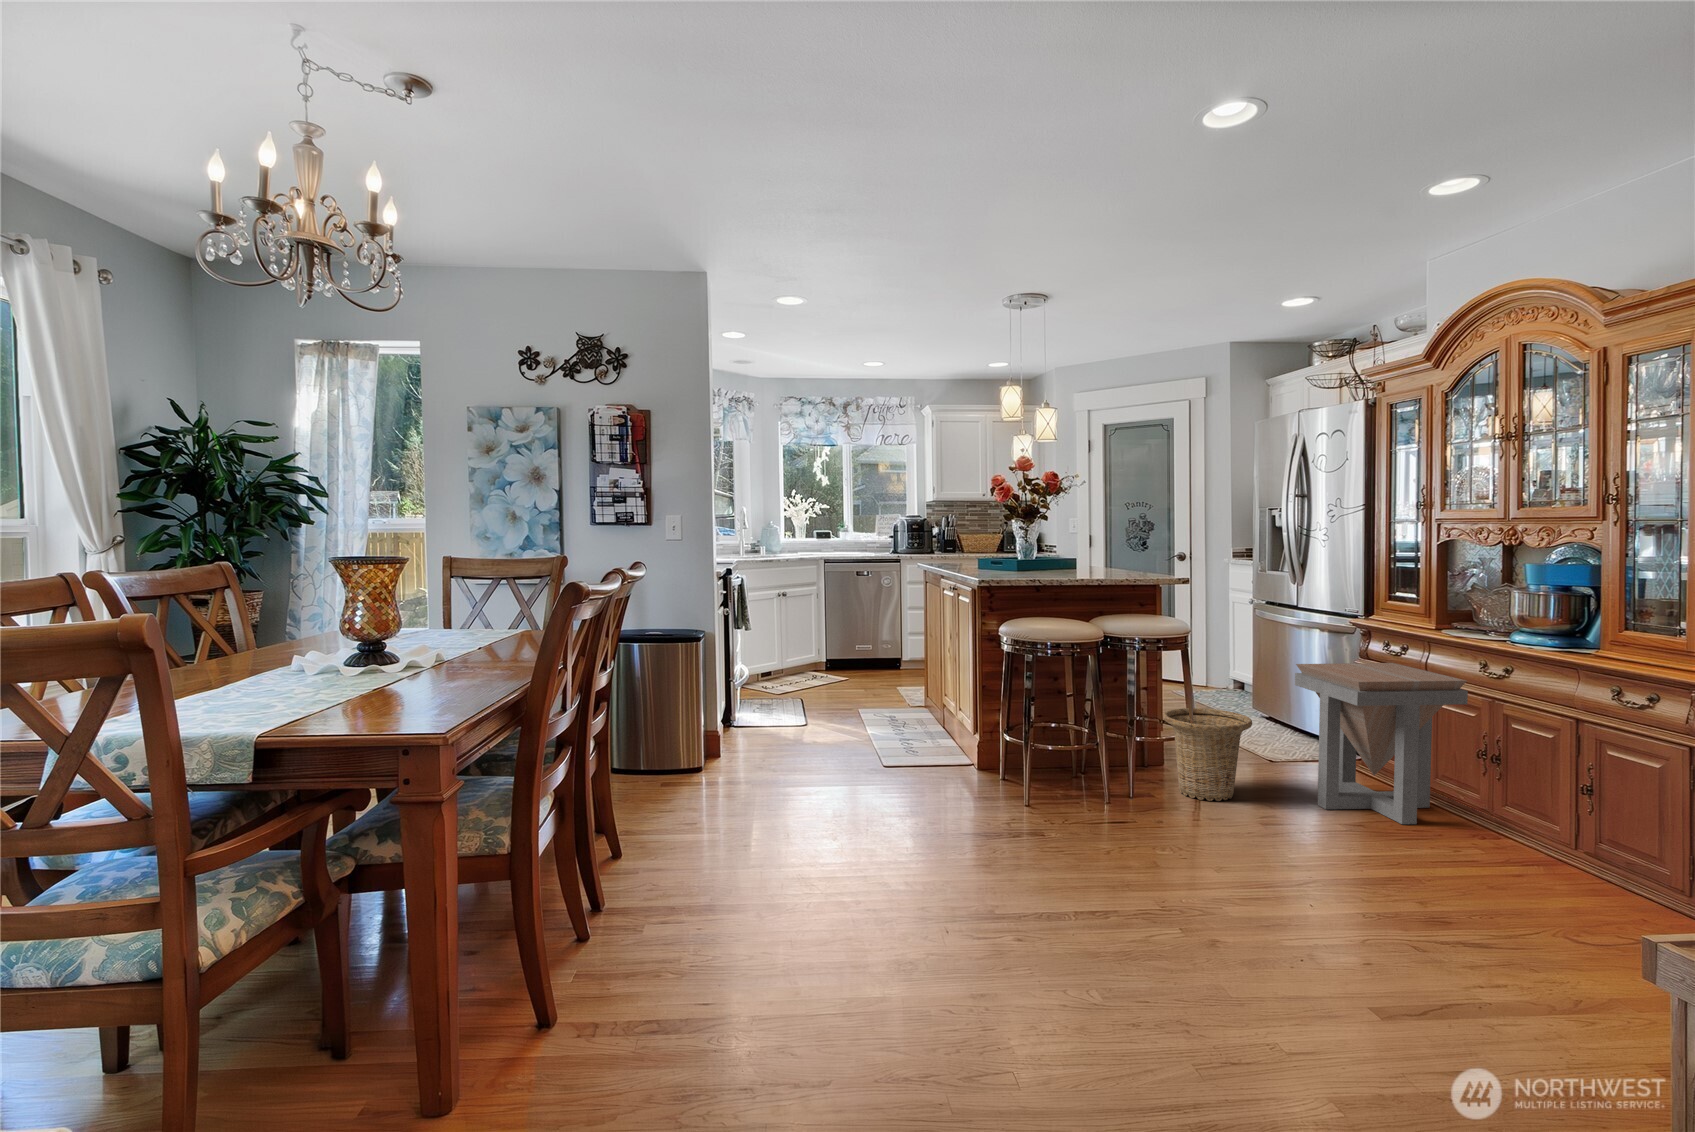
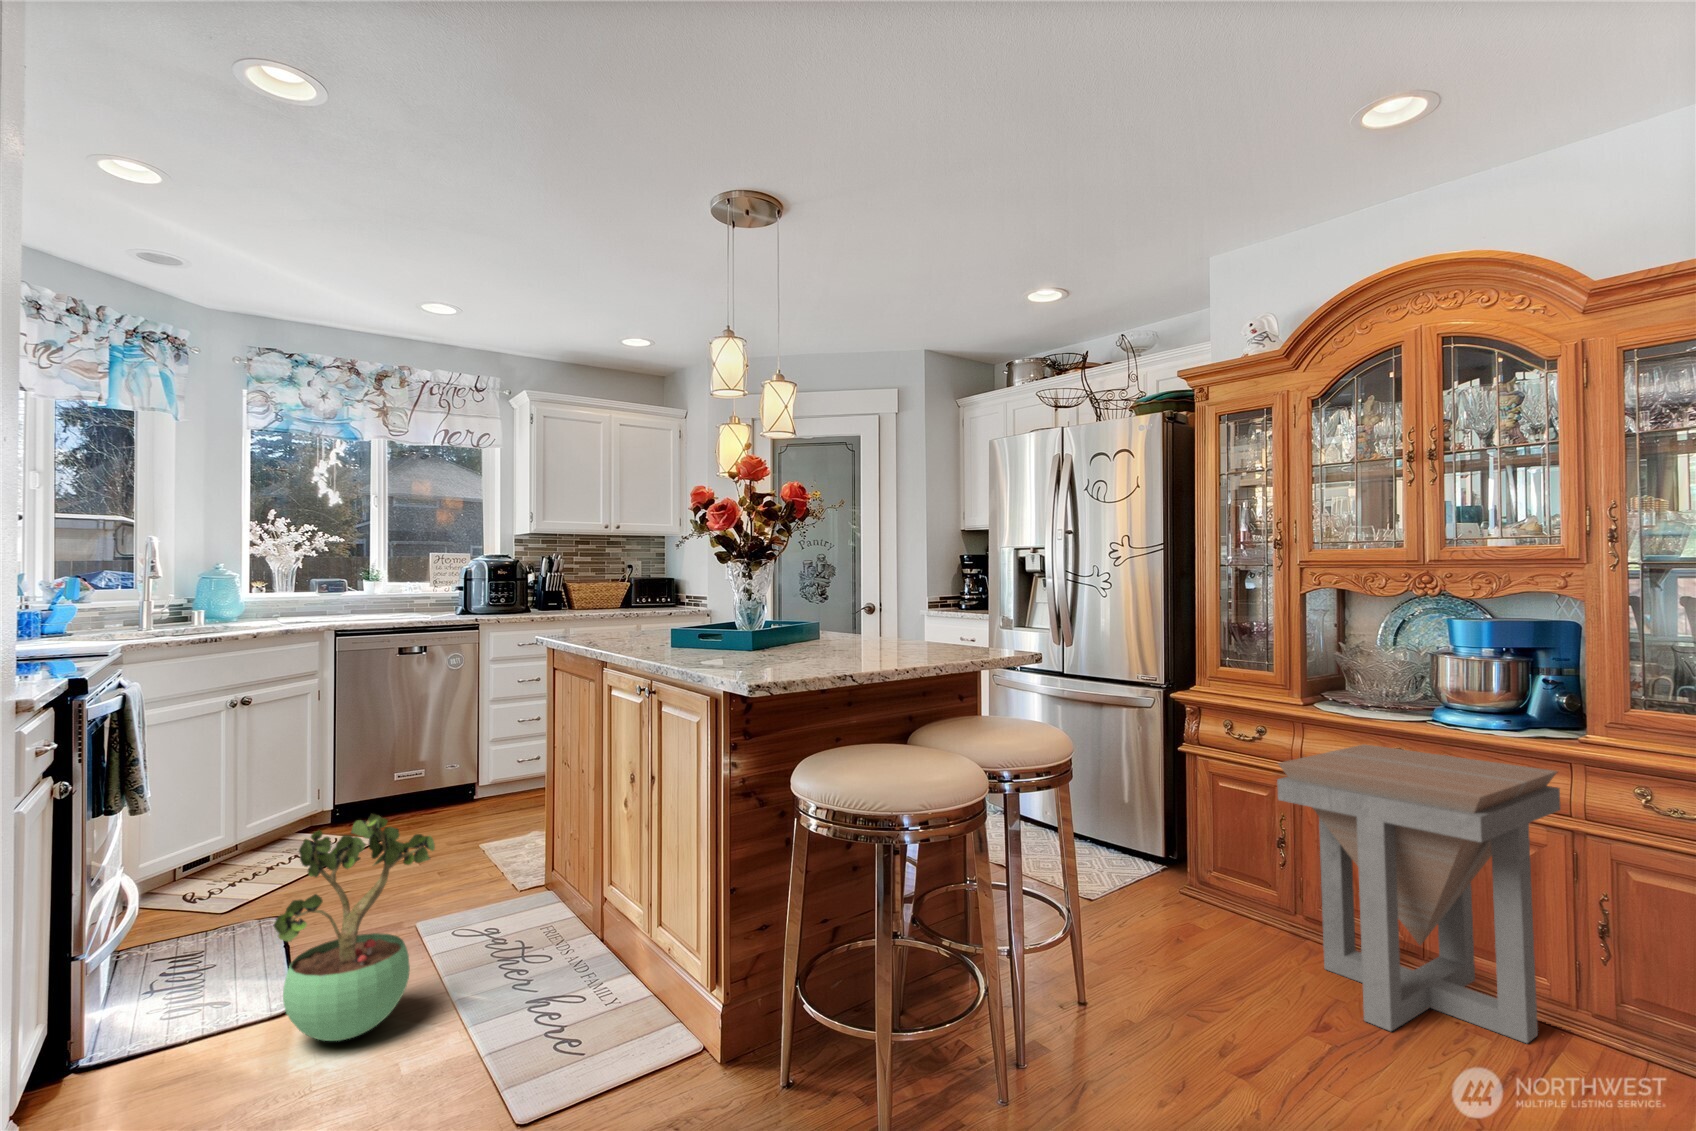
potted plant: none [808,647,867,738] -> present [274,813,435,1041]
basket: present [1163,708,1252,801] -> none [1103,860,1274,1064]

